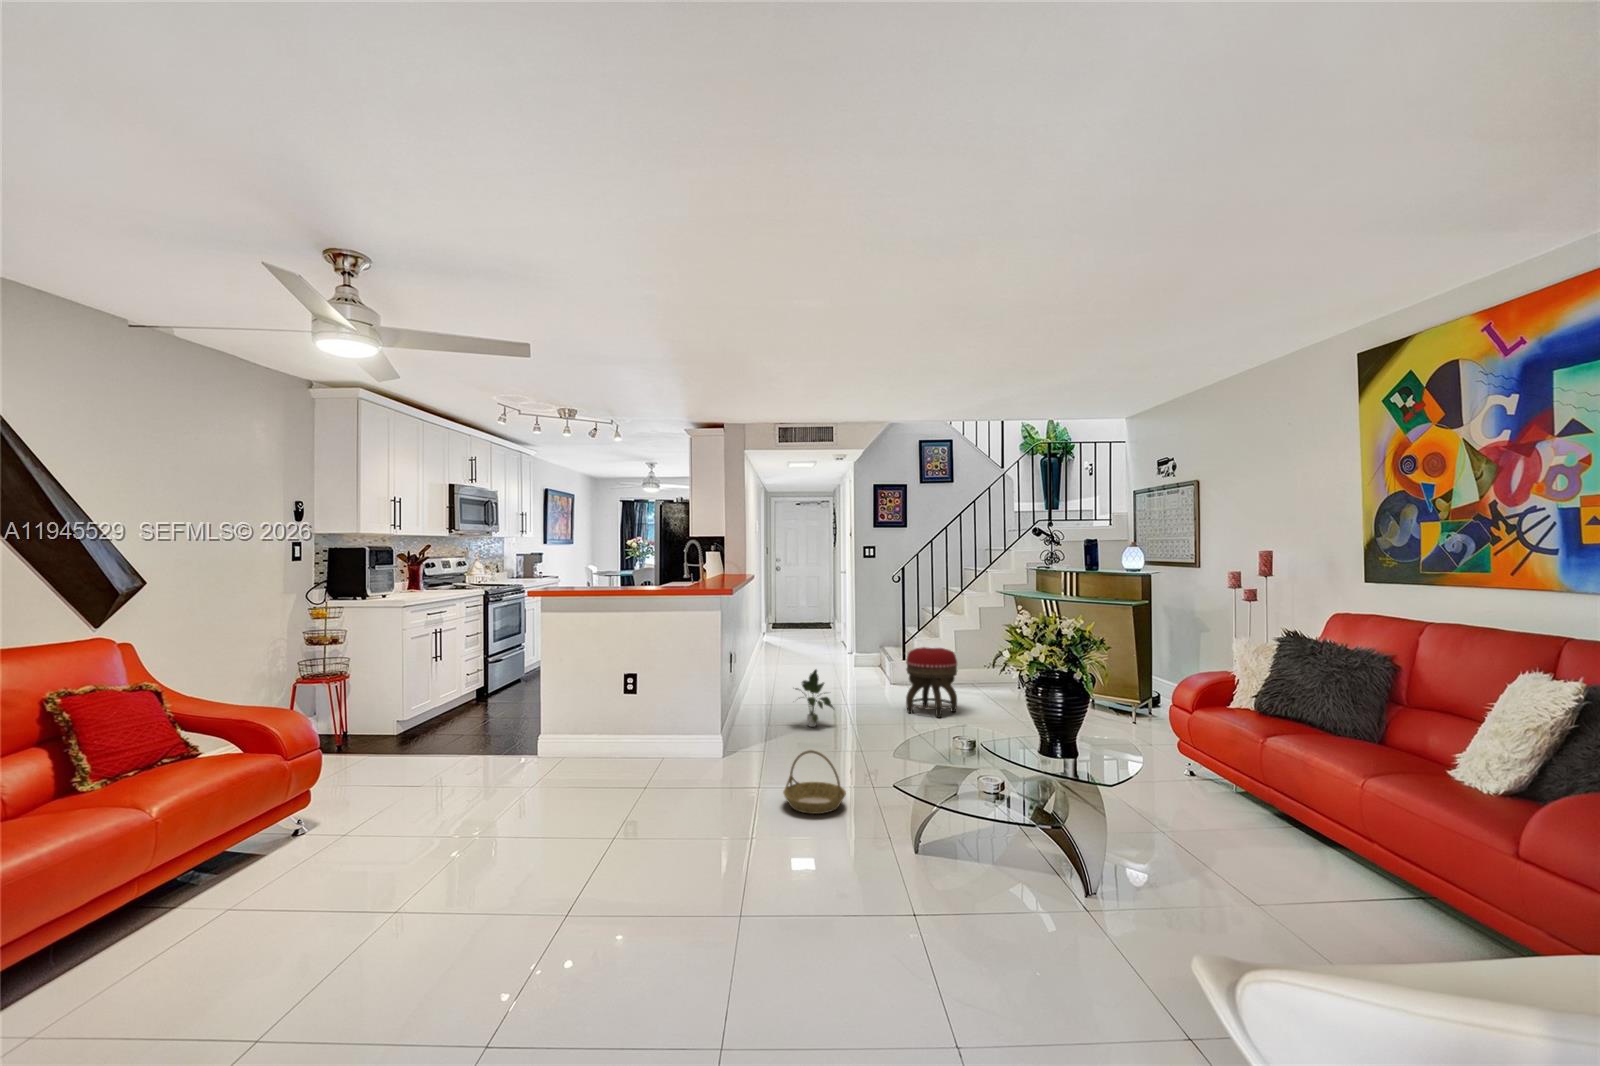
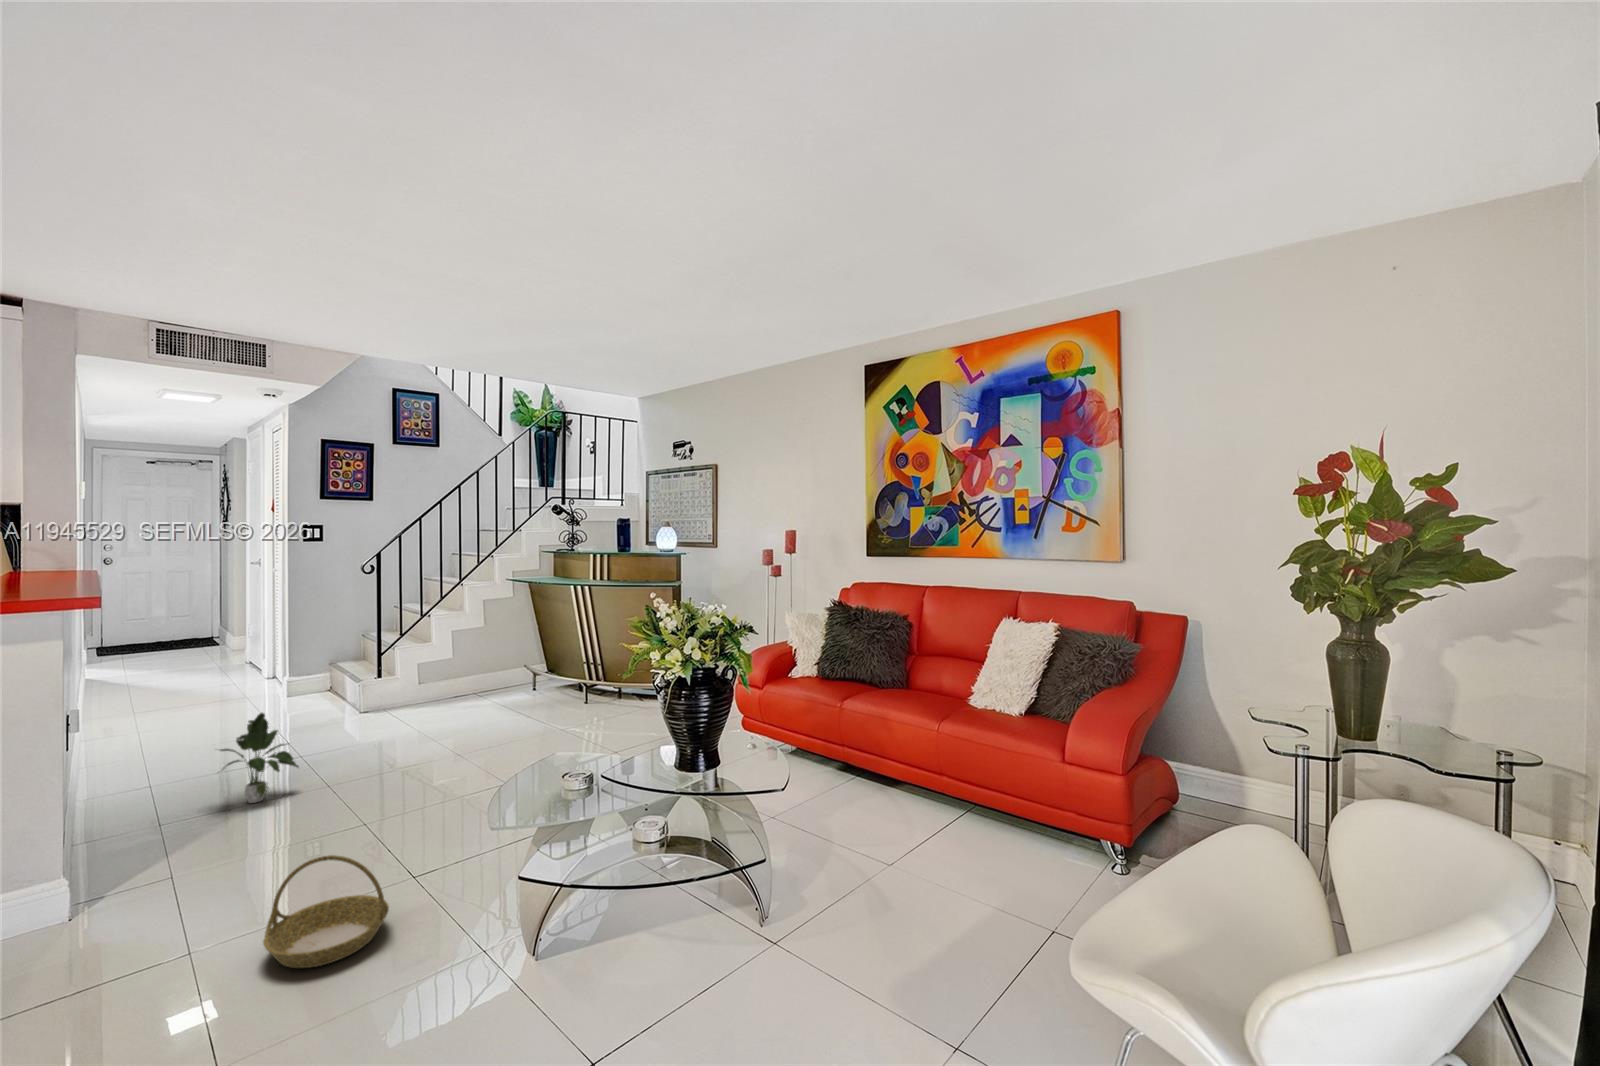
footstool: present [906,647,957,718] -> none [404,653,477,745]

